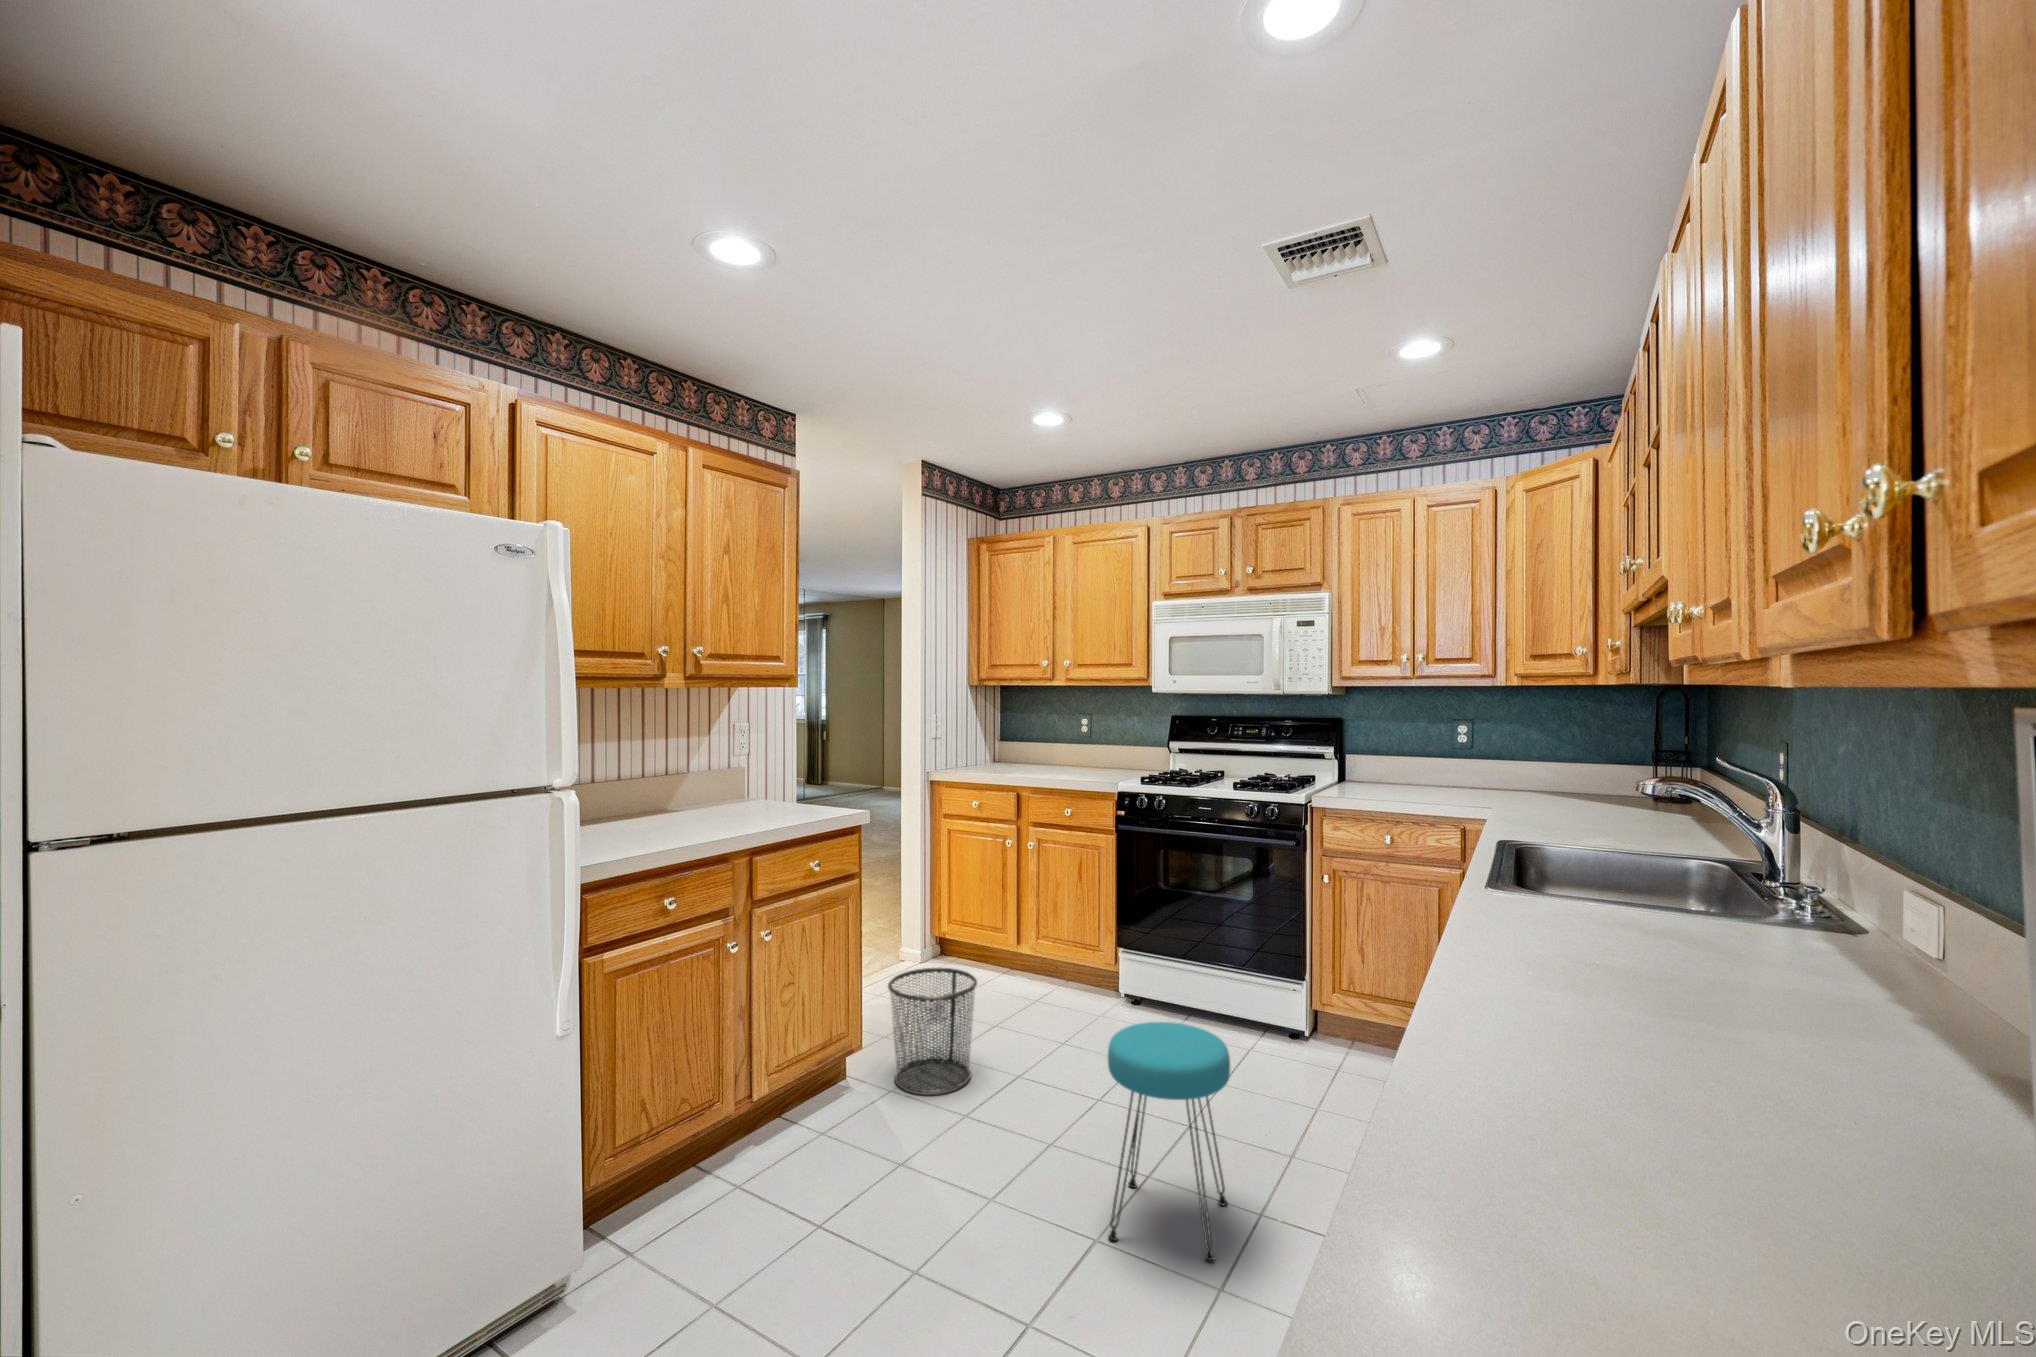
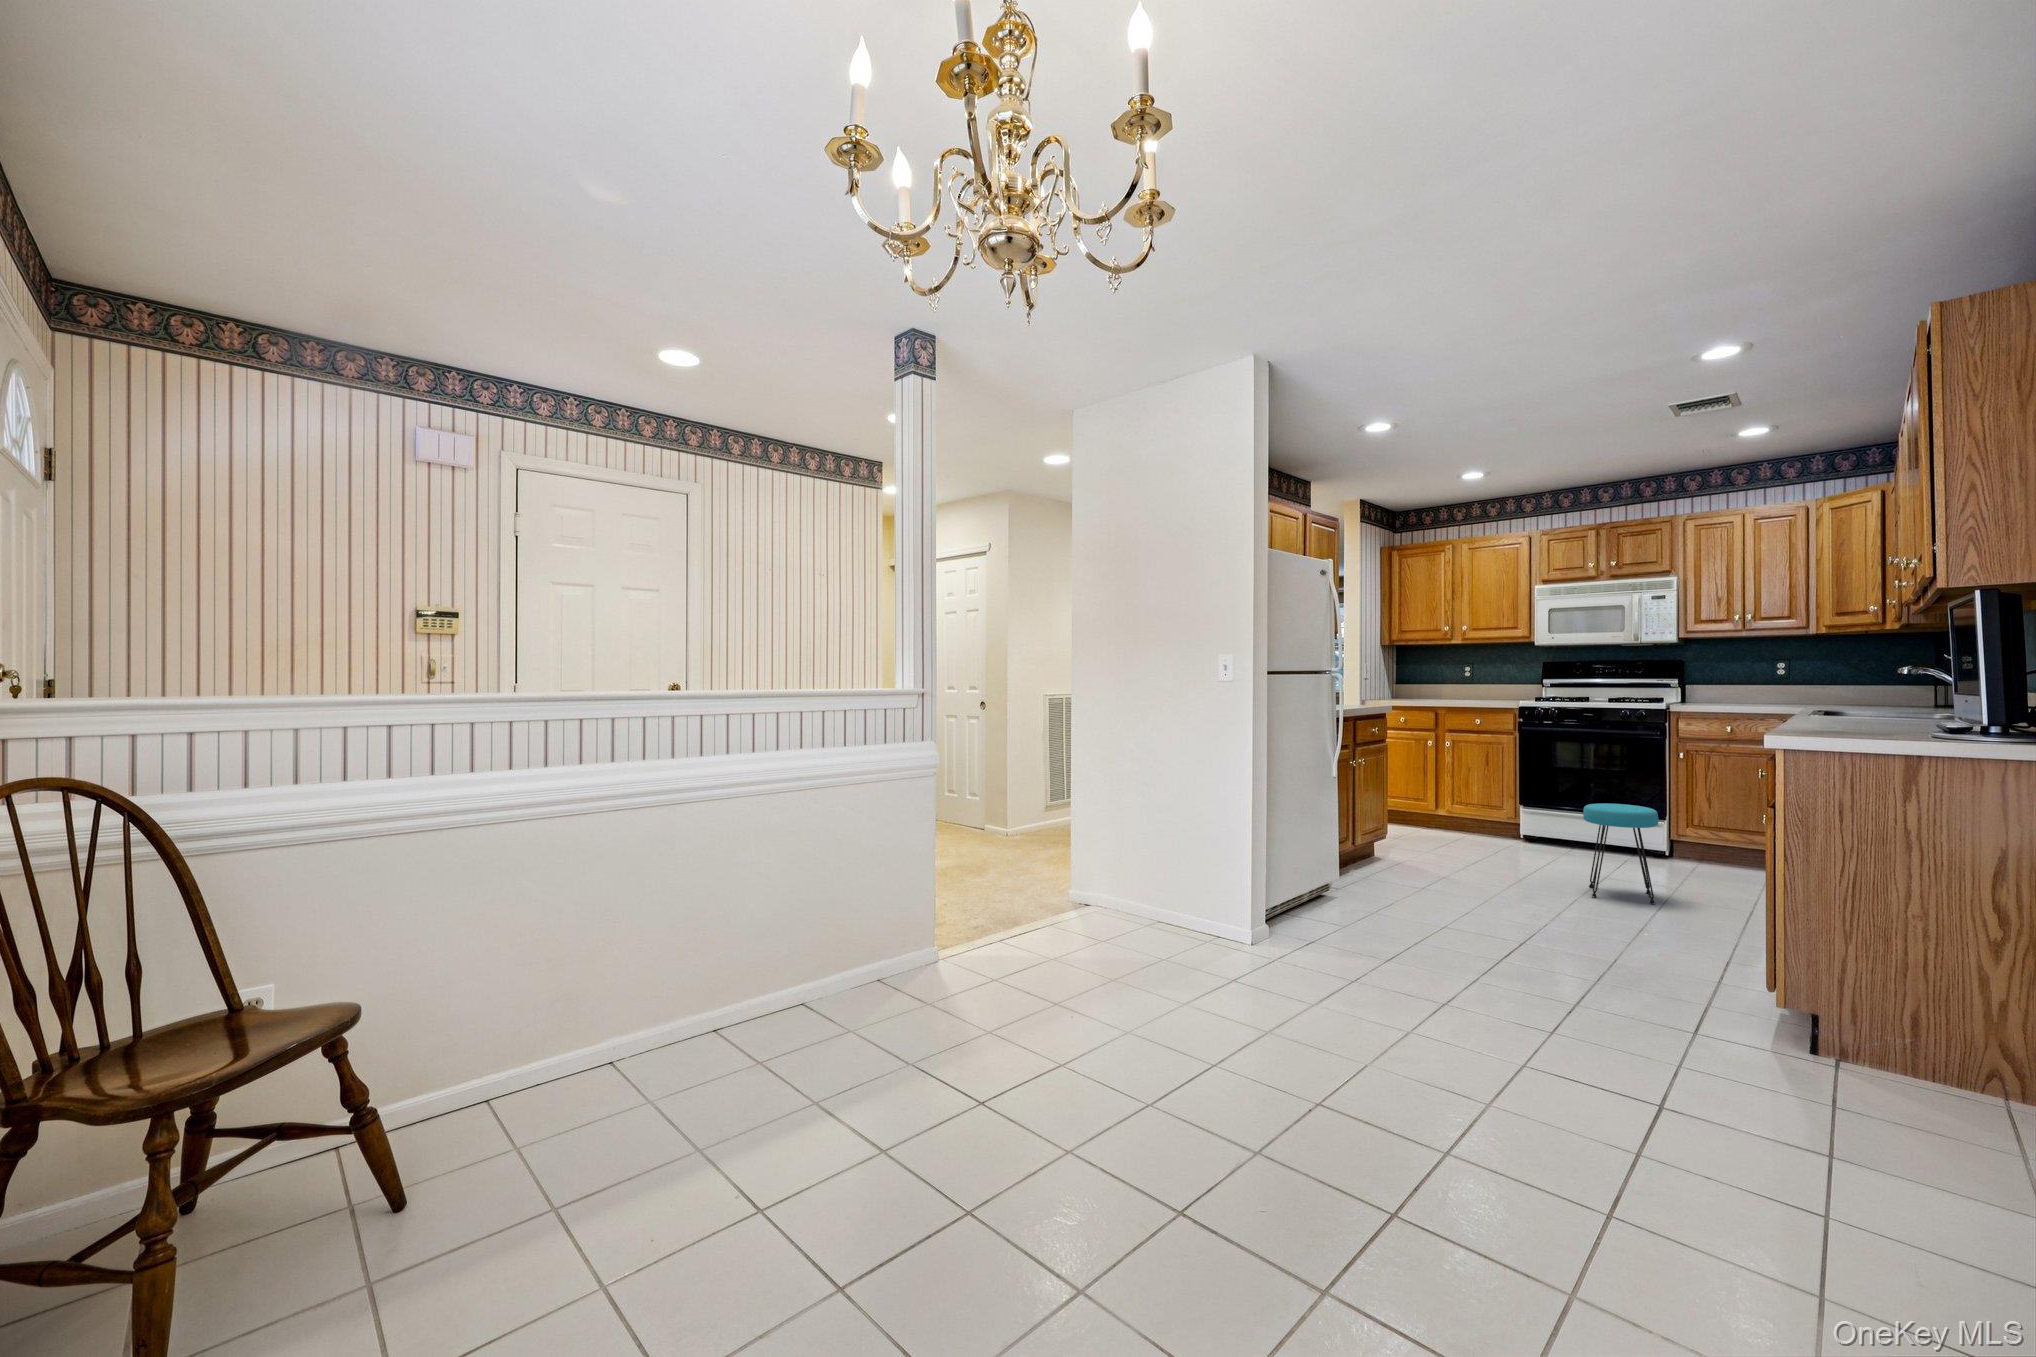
waste bin: present [888,968,977,1095] -> none [1405,800,1461,861]

